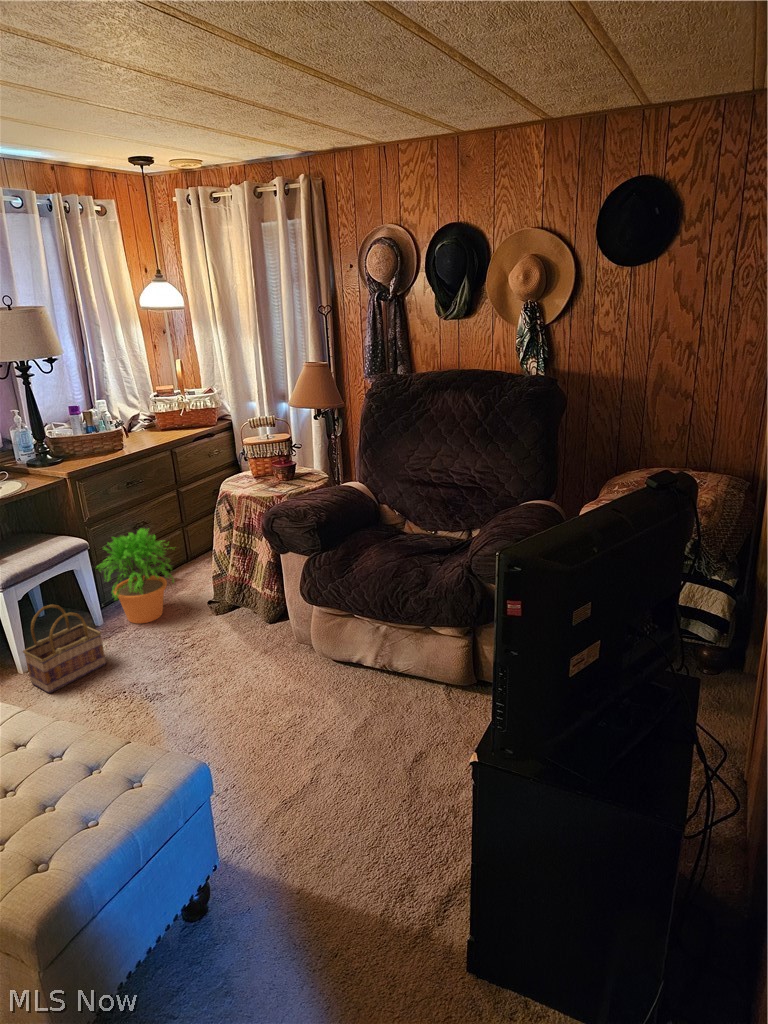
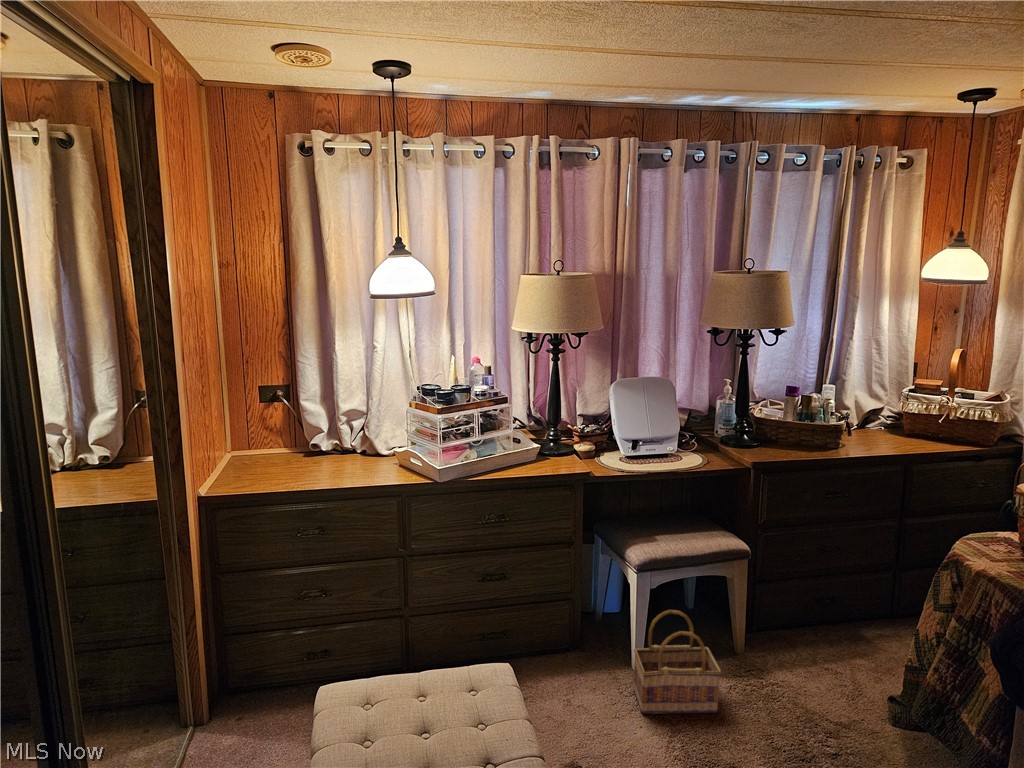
potted plant: present [97,528,174,624] -> none [748,554,864,683]

